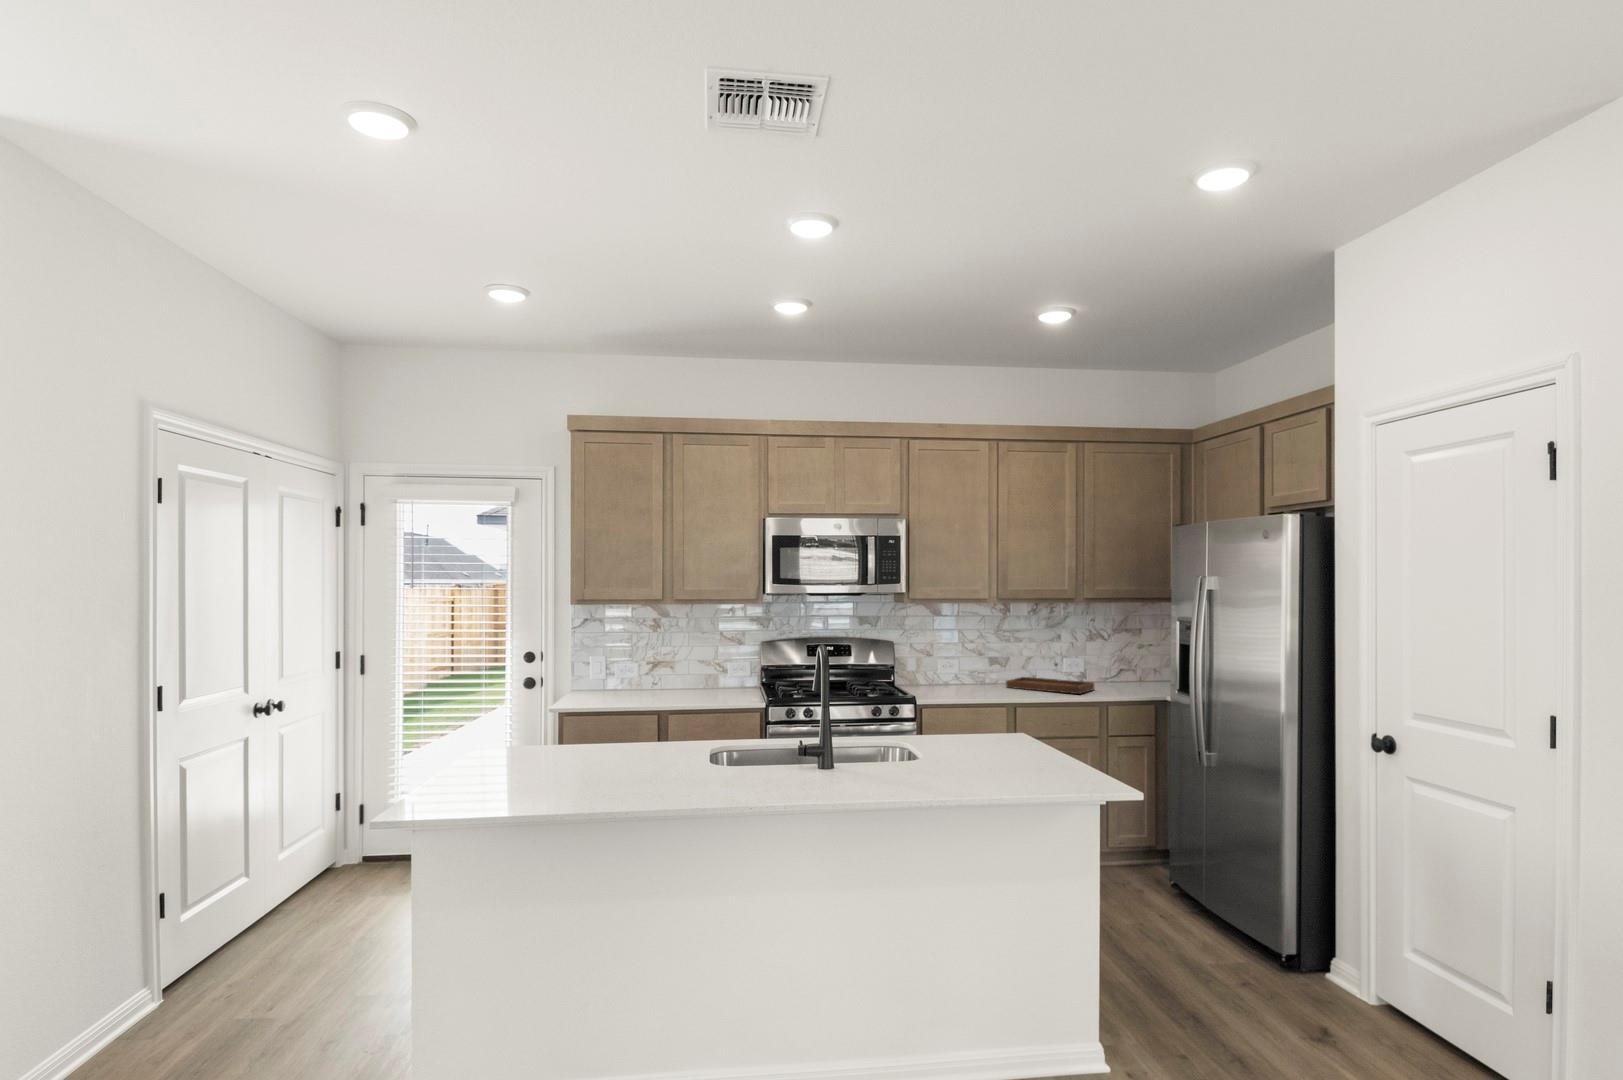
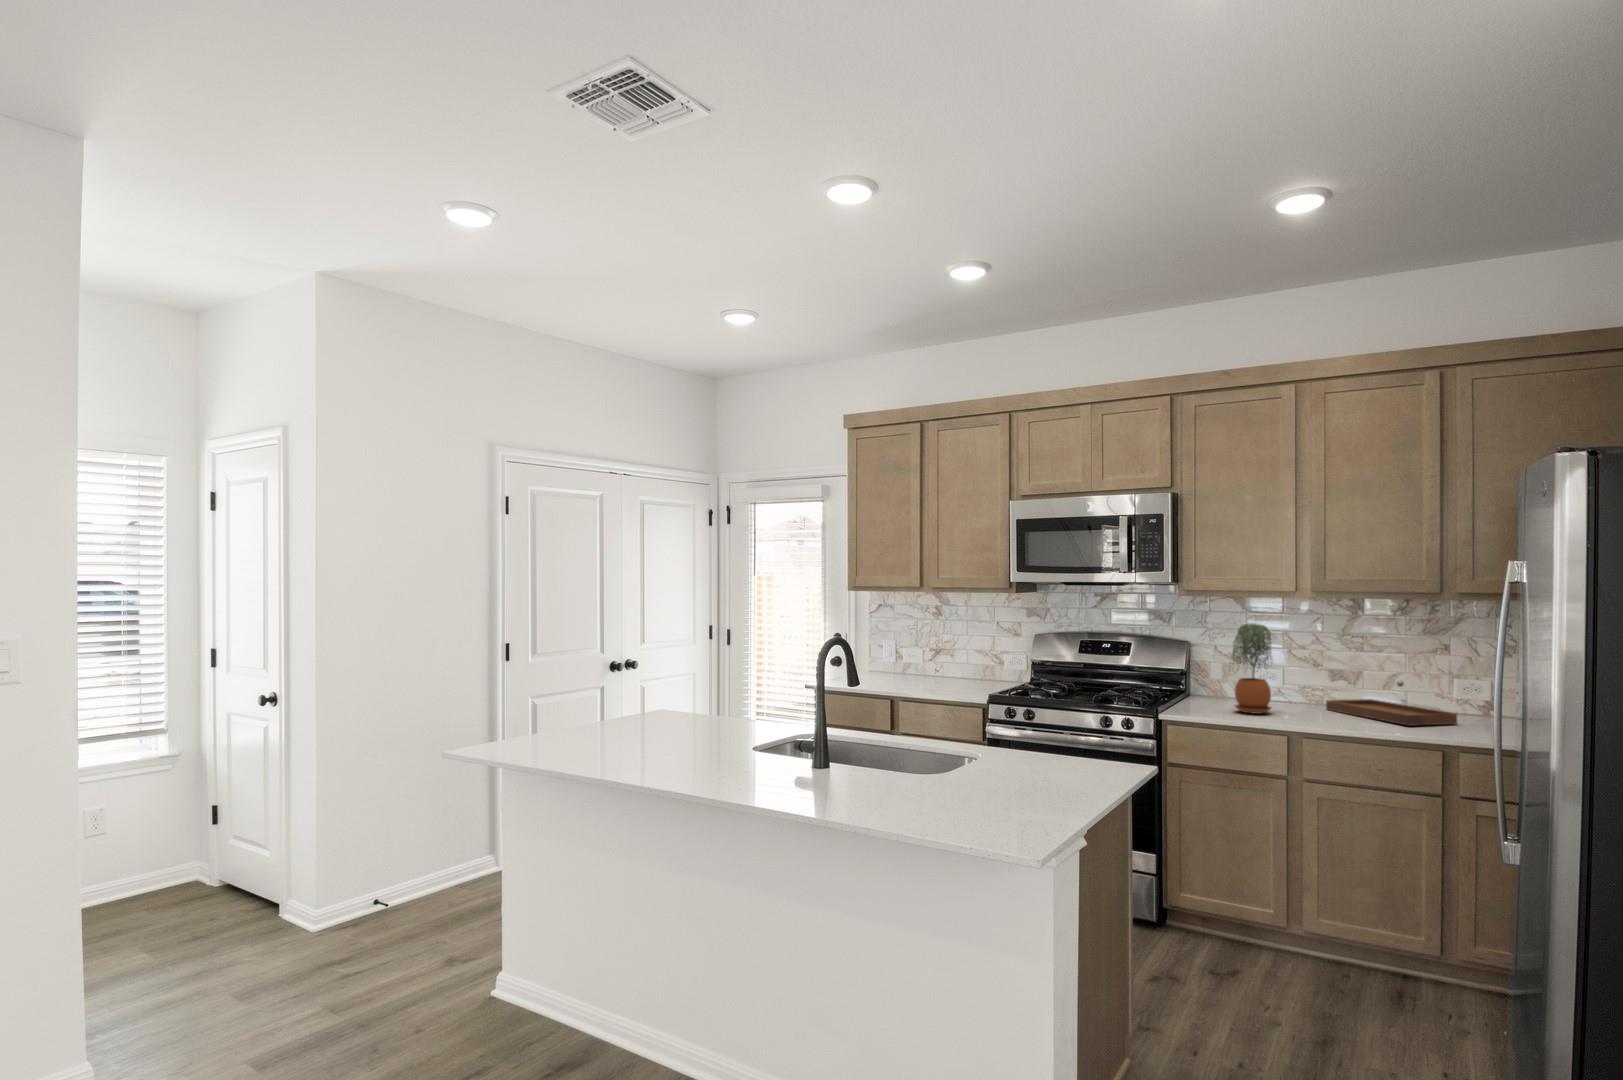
potted plant: none [963,625,991,696] -> present [1230,624,1272,714]

